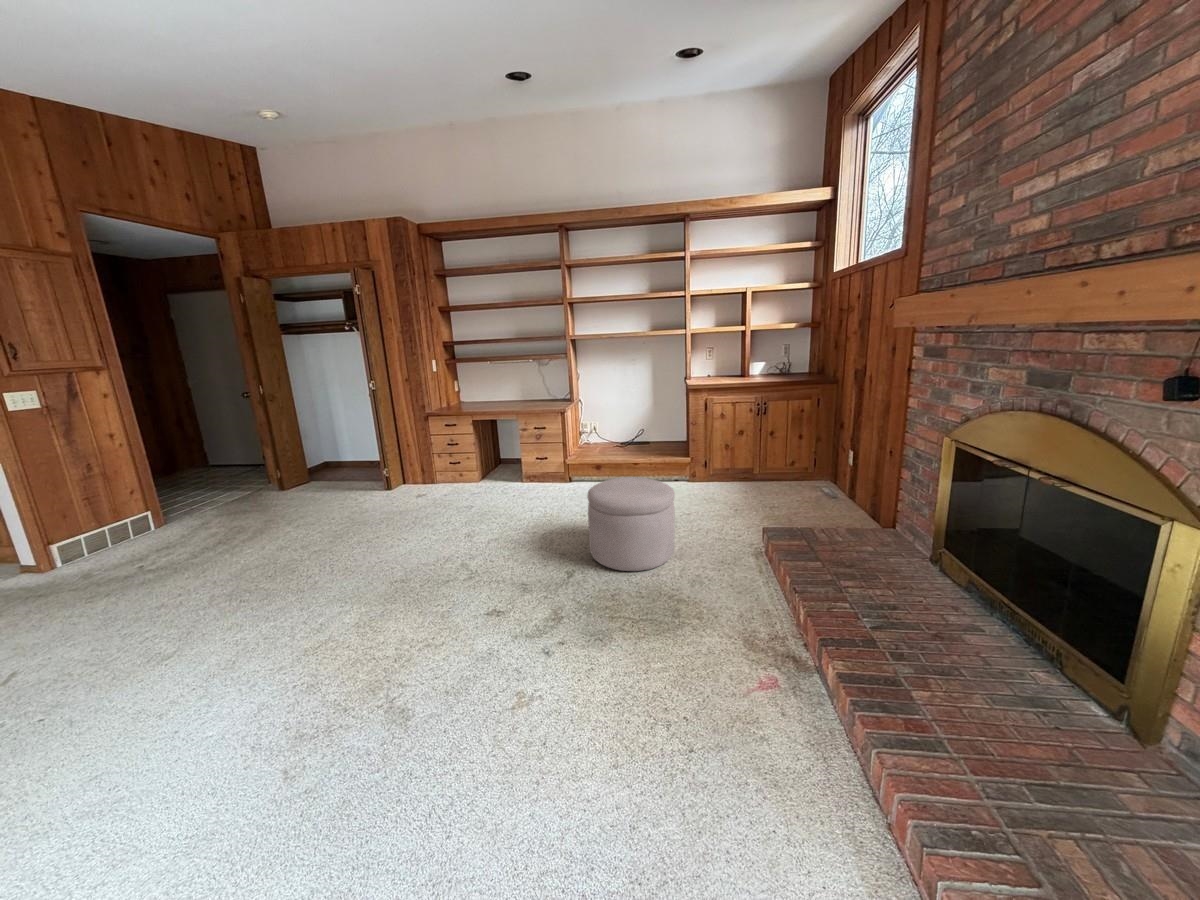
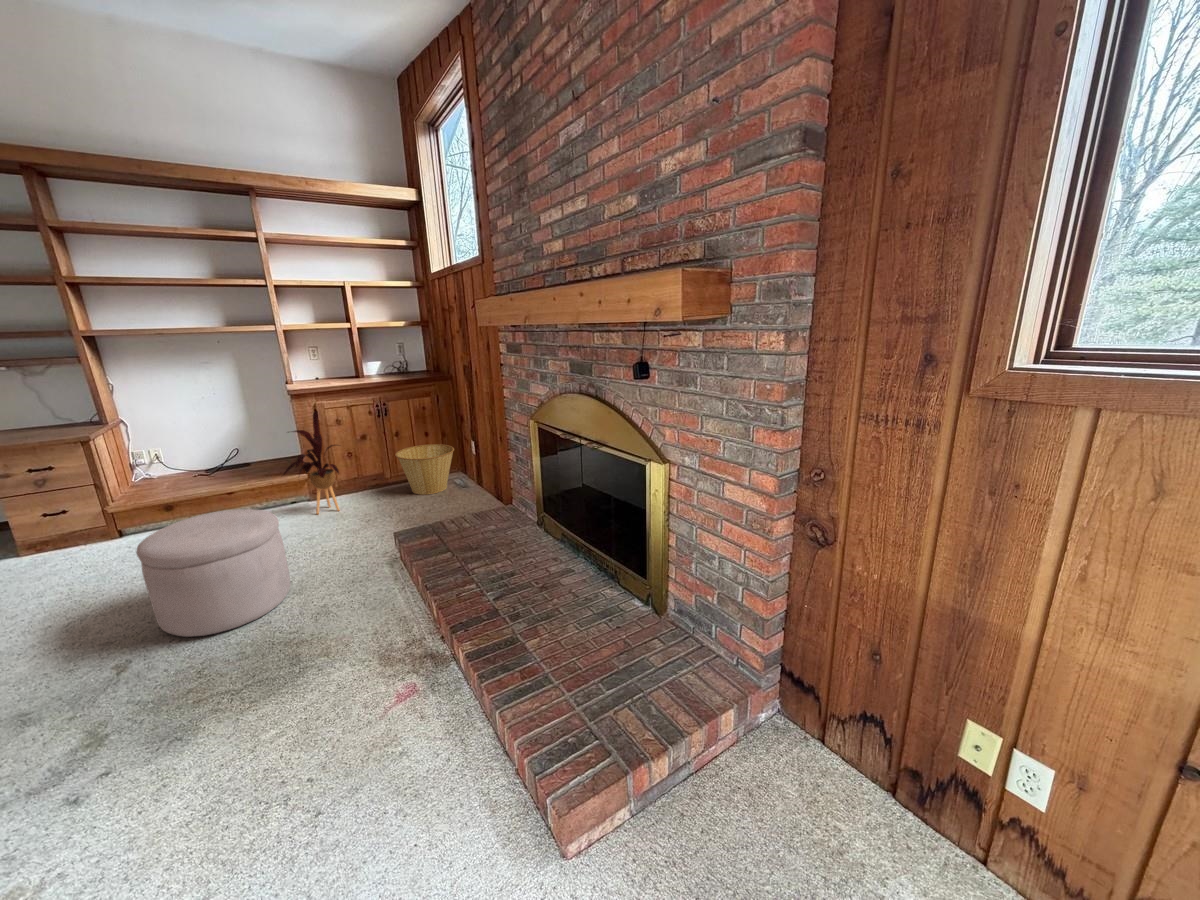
house plant: none [673,405,723,496] -> present [284,411,340,514]
basket: none [768,448,829,498] -> present [395,444,454,495]

